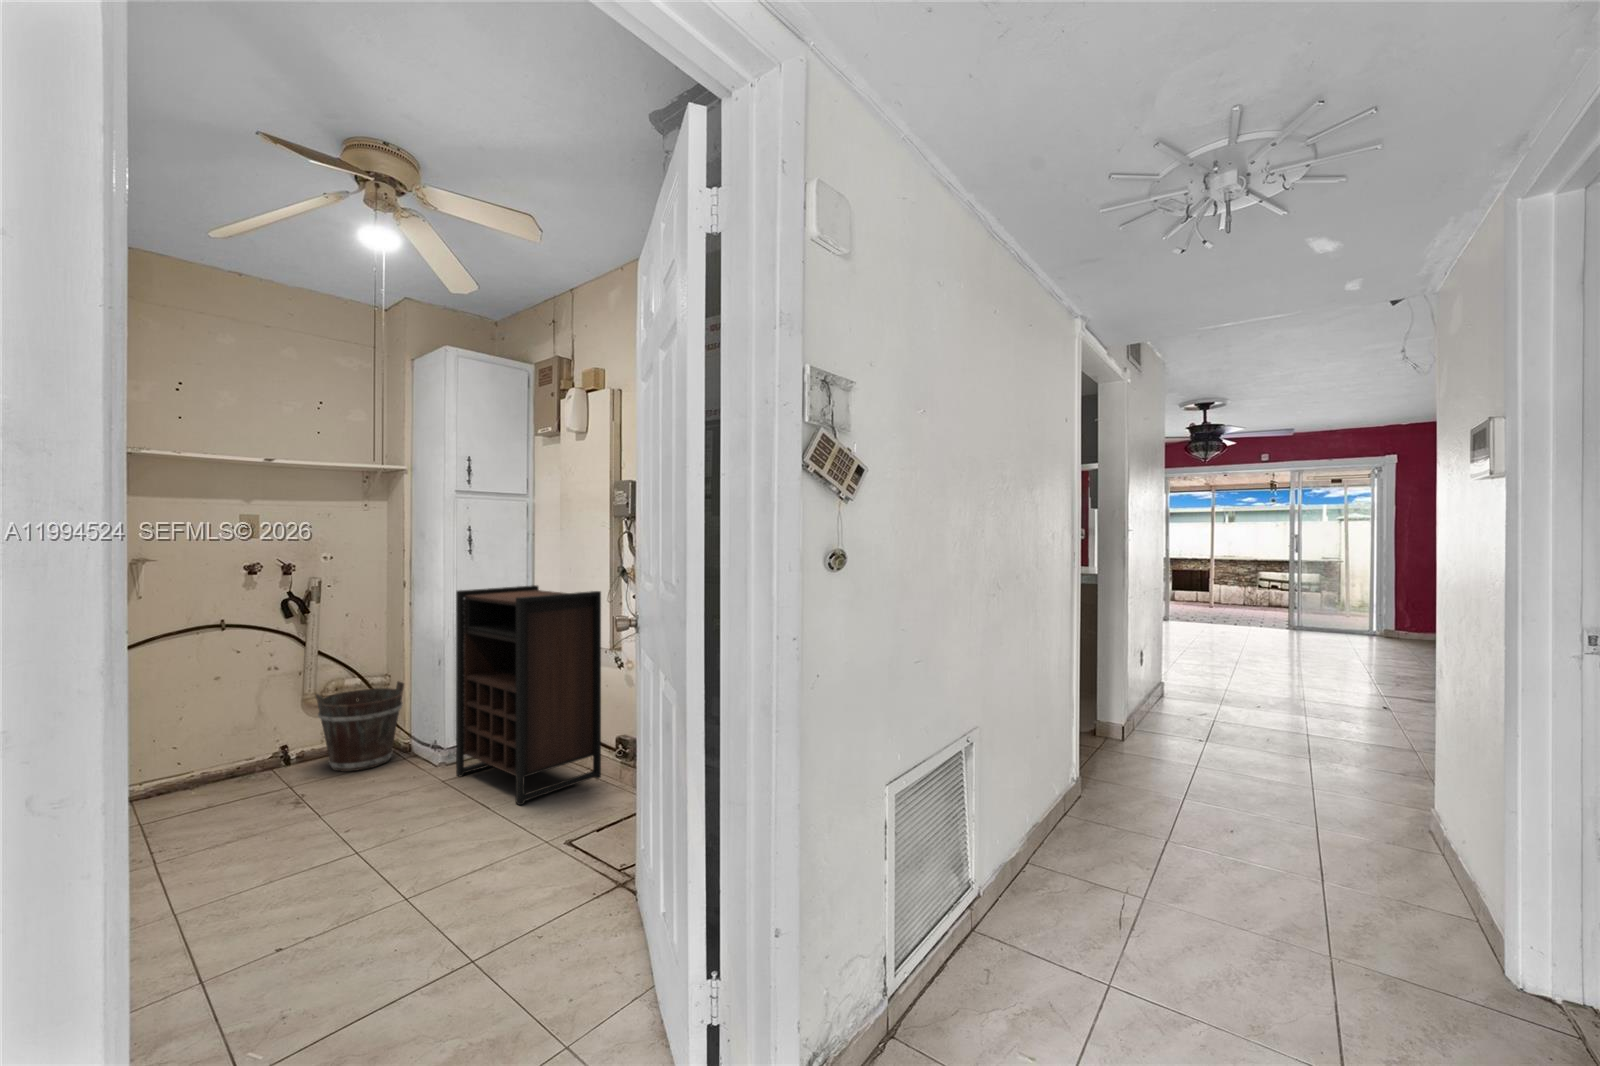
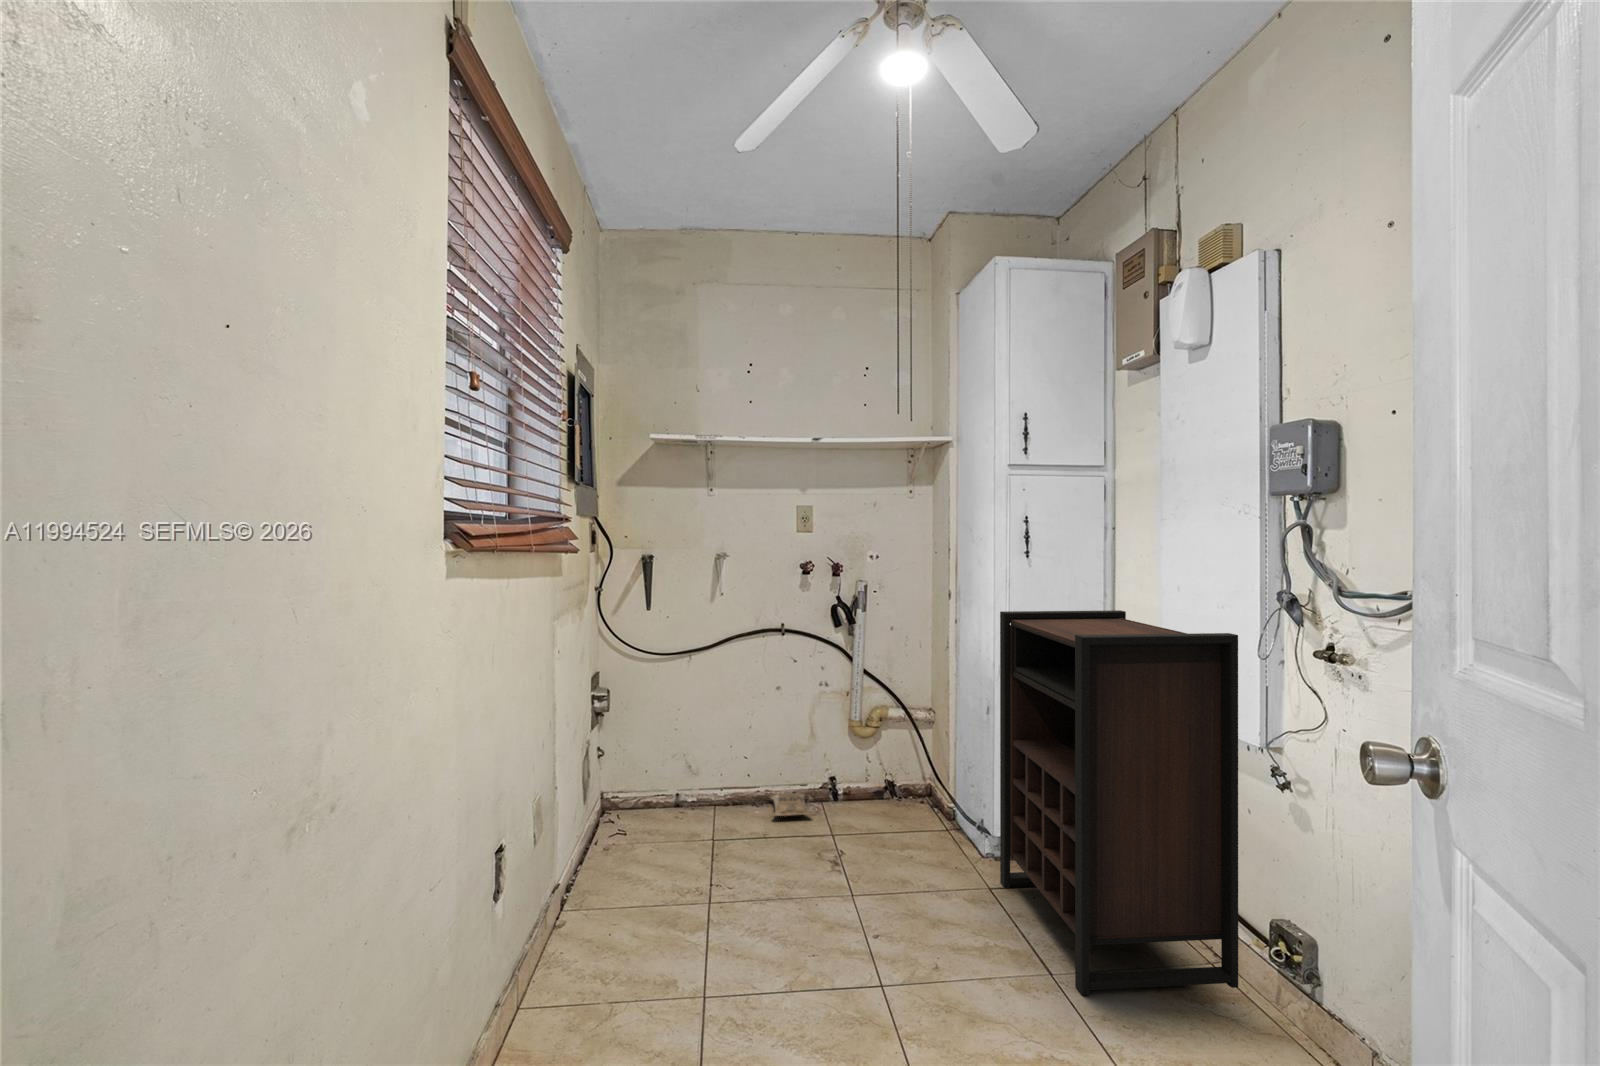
bucket: present [316,681,404,771] -> none [853,721,948,830]
bag: none [214,768,275,789] -> present [769,793,811,816]

